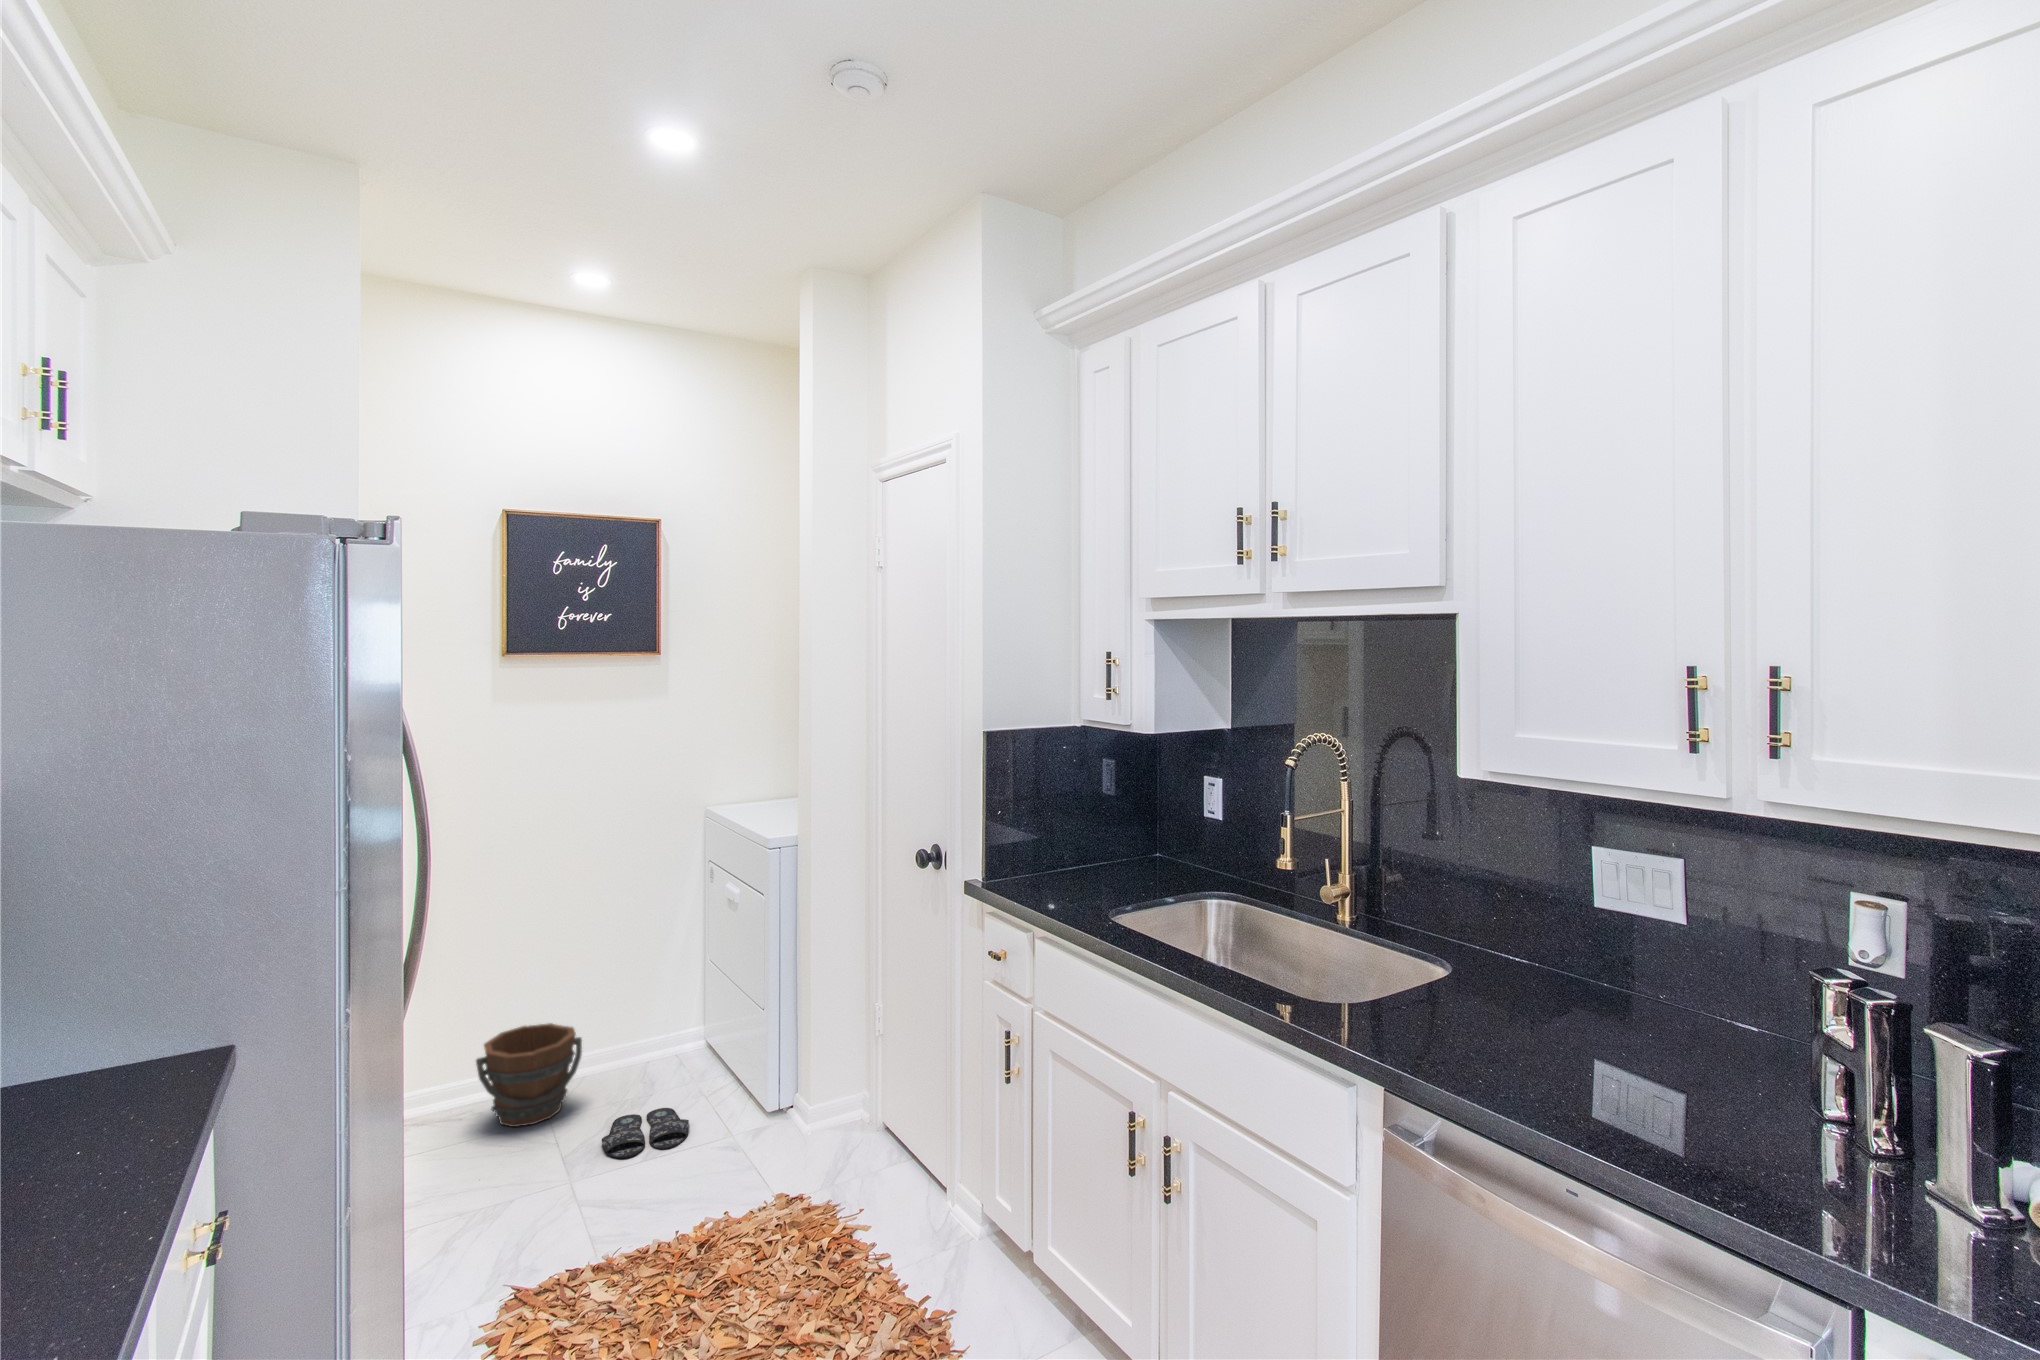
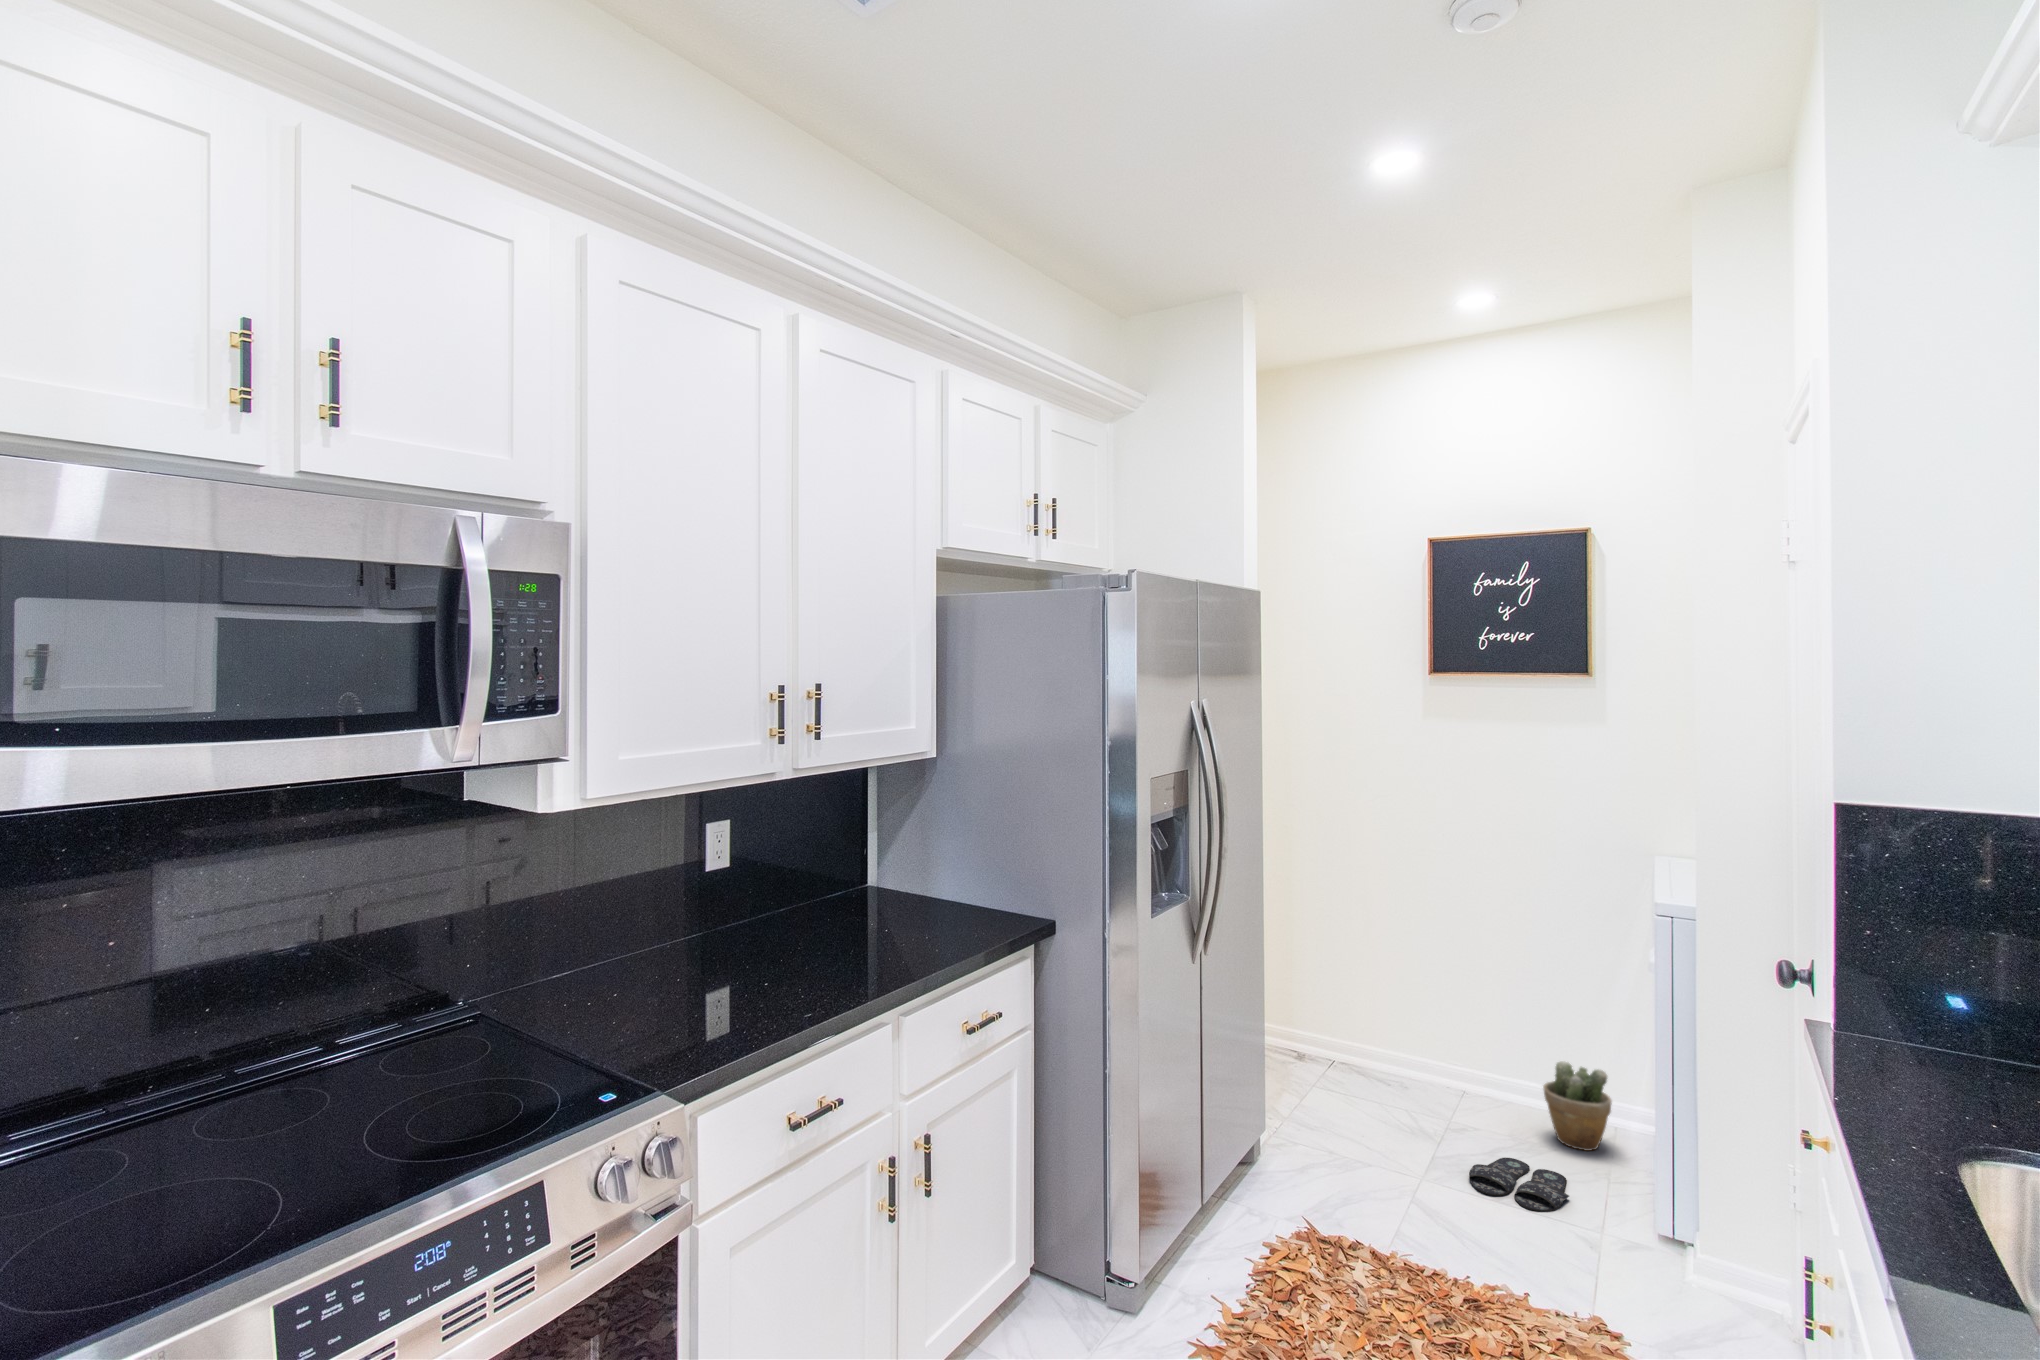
potted plant: none [625,1003,682,1084] -> present [1543,1061,1612,1151]
bucket: present [476,1023,582,1127] -> none [1395,1027,1493,1127]

